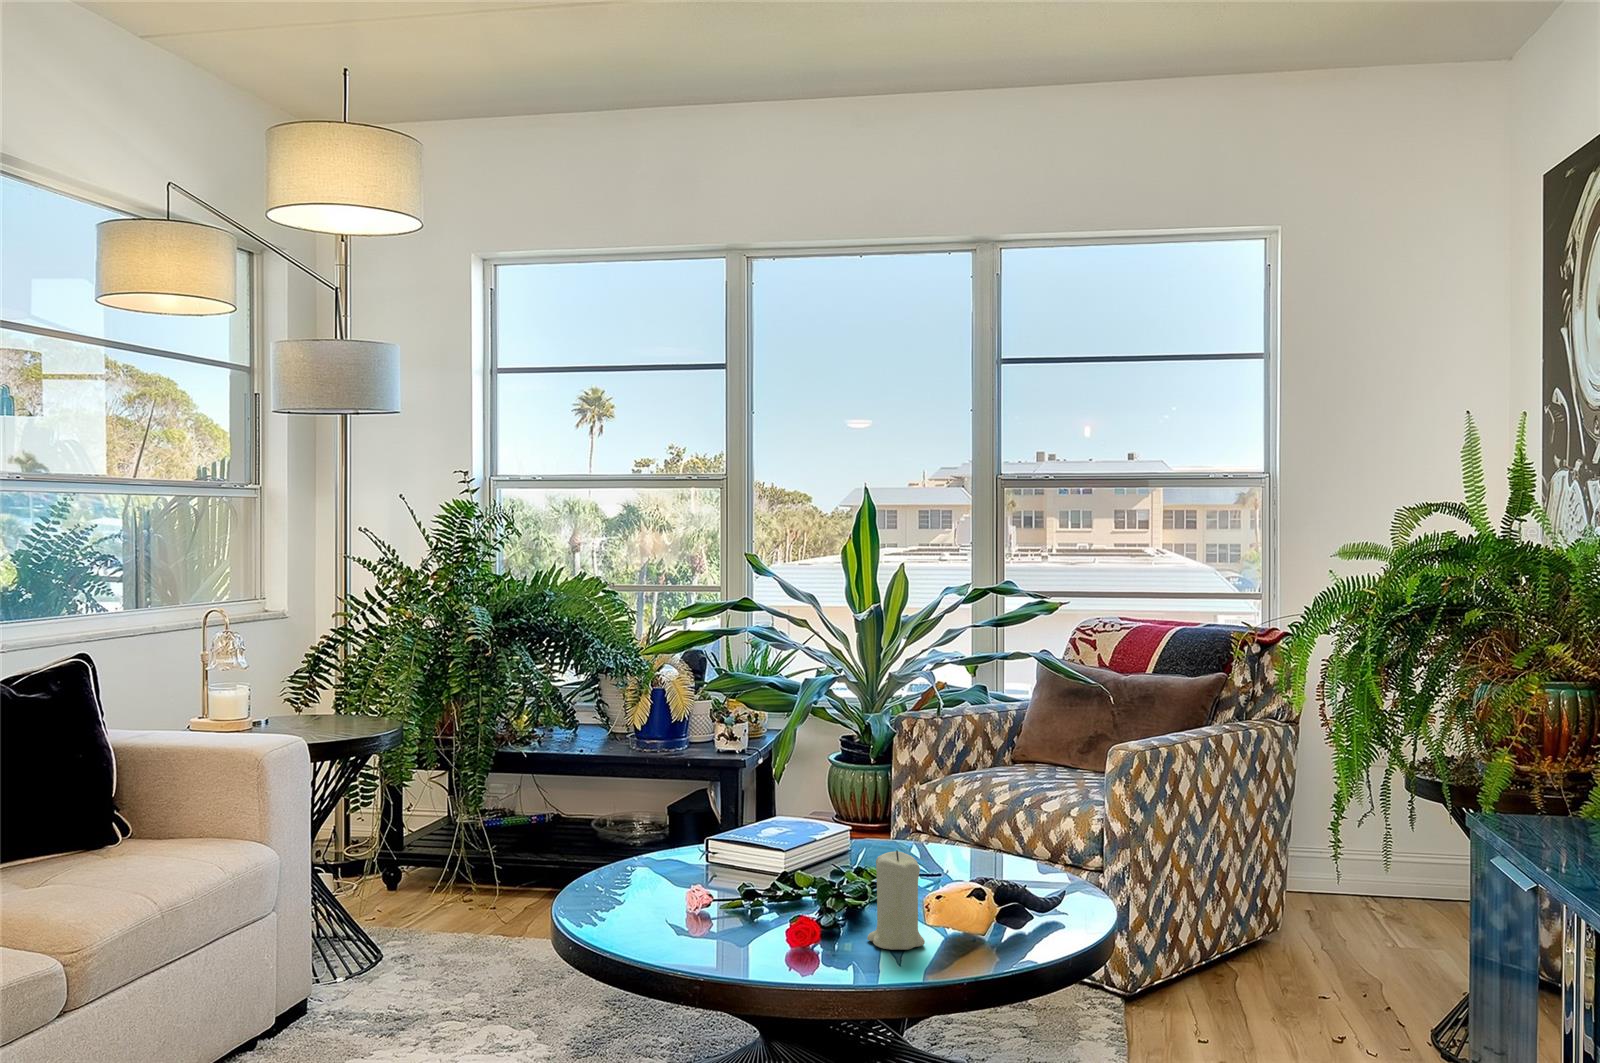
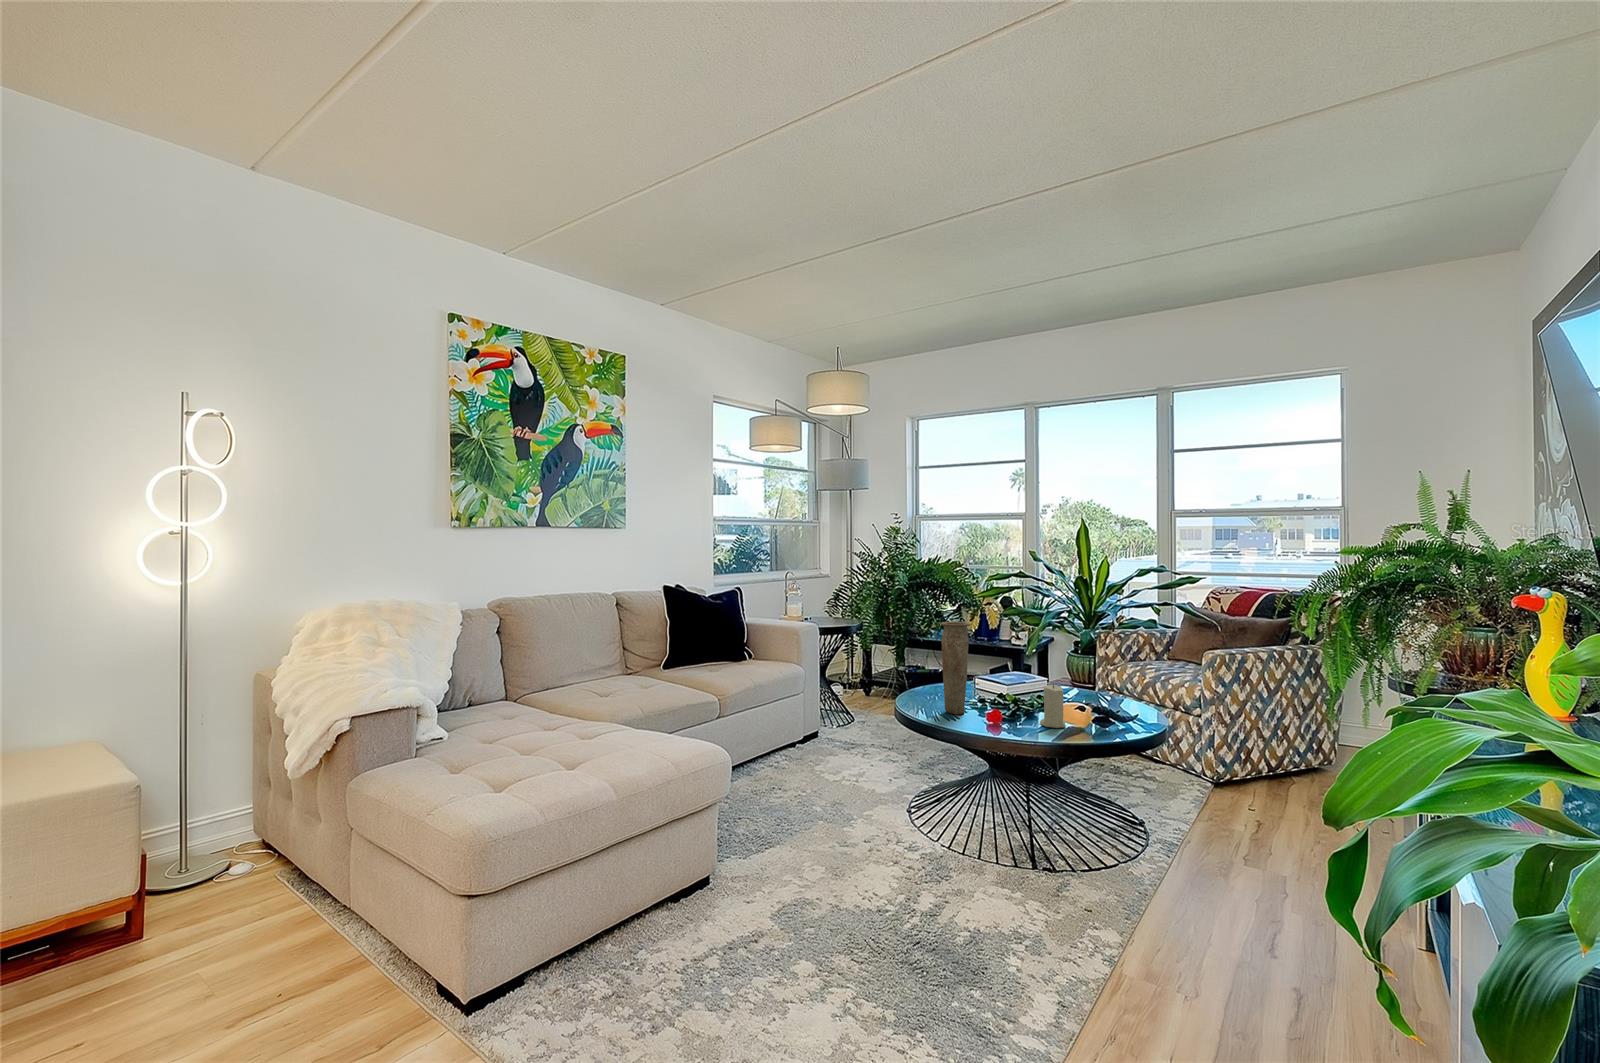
vase: none [641,720,709,942] -> present [941,622,970,714]

